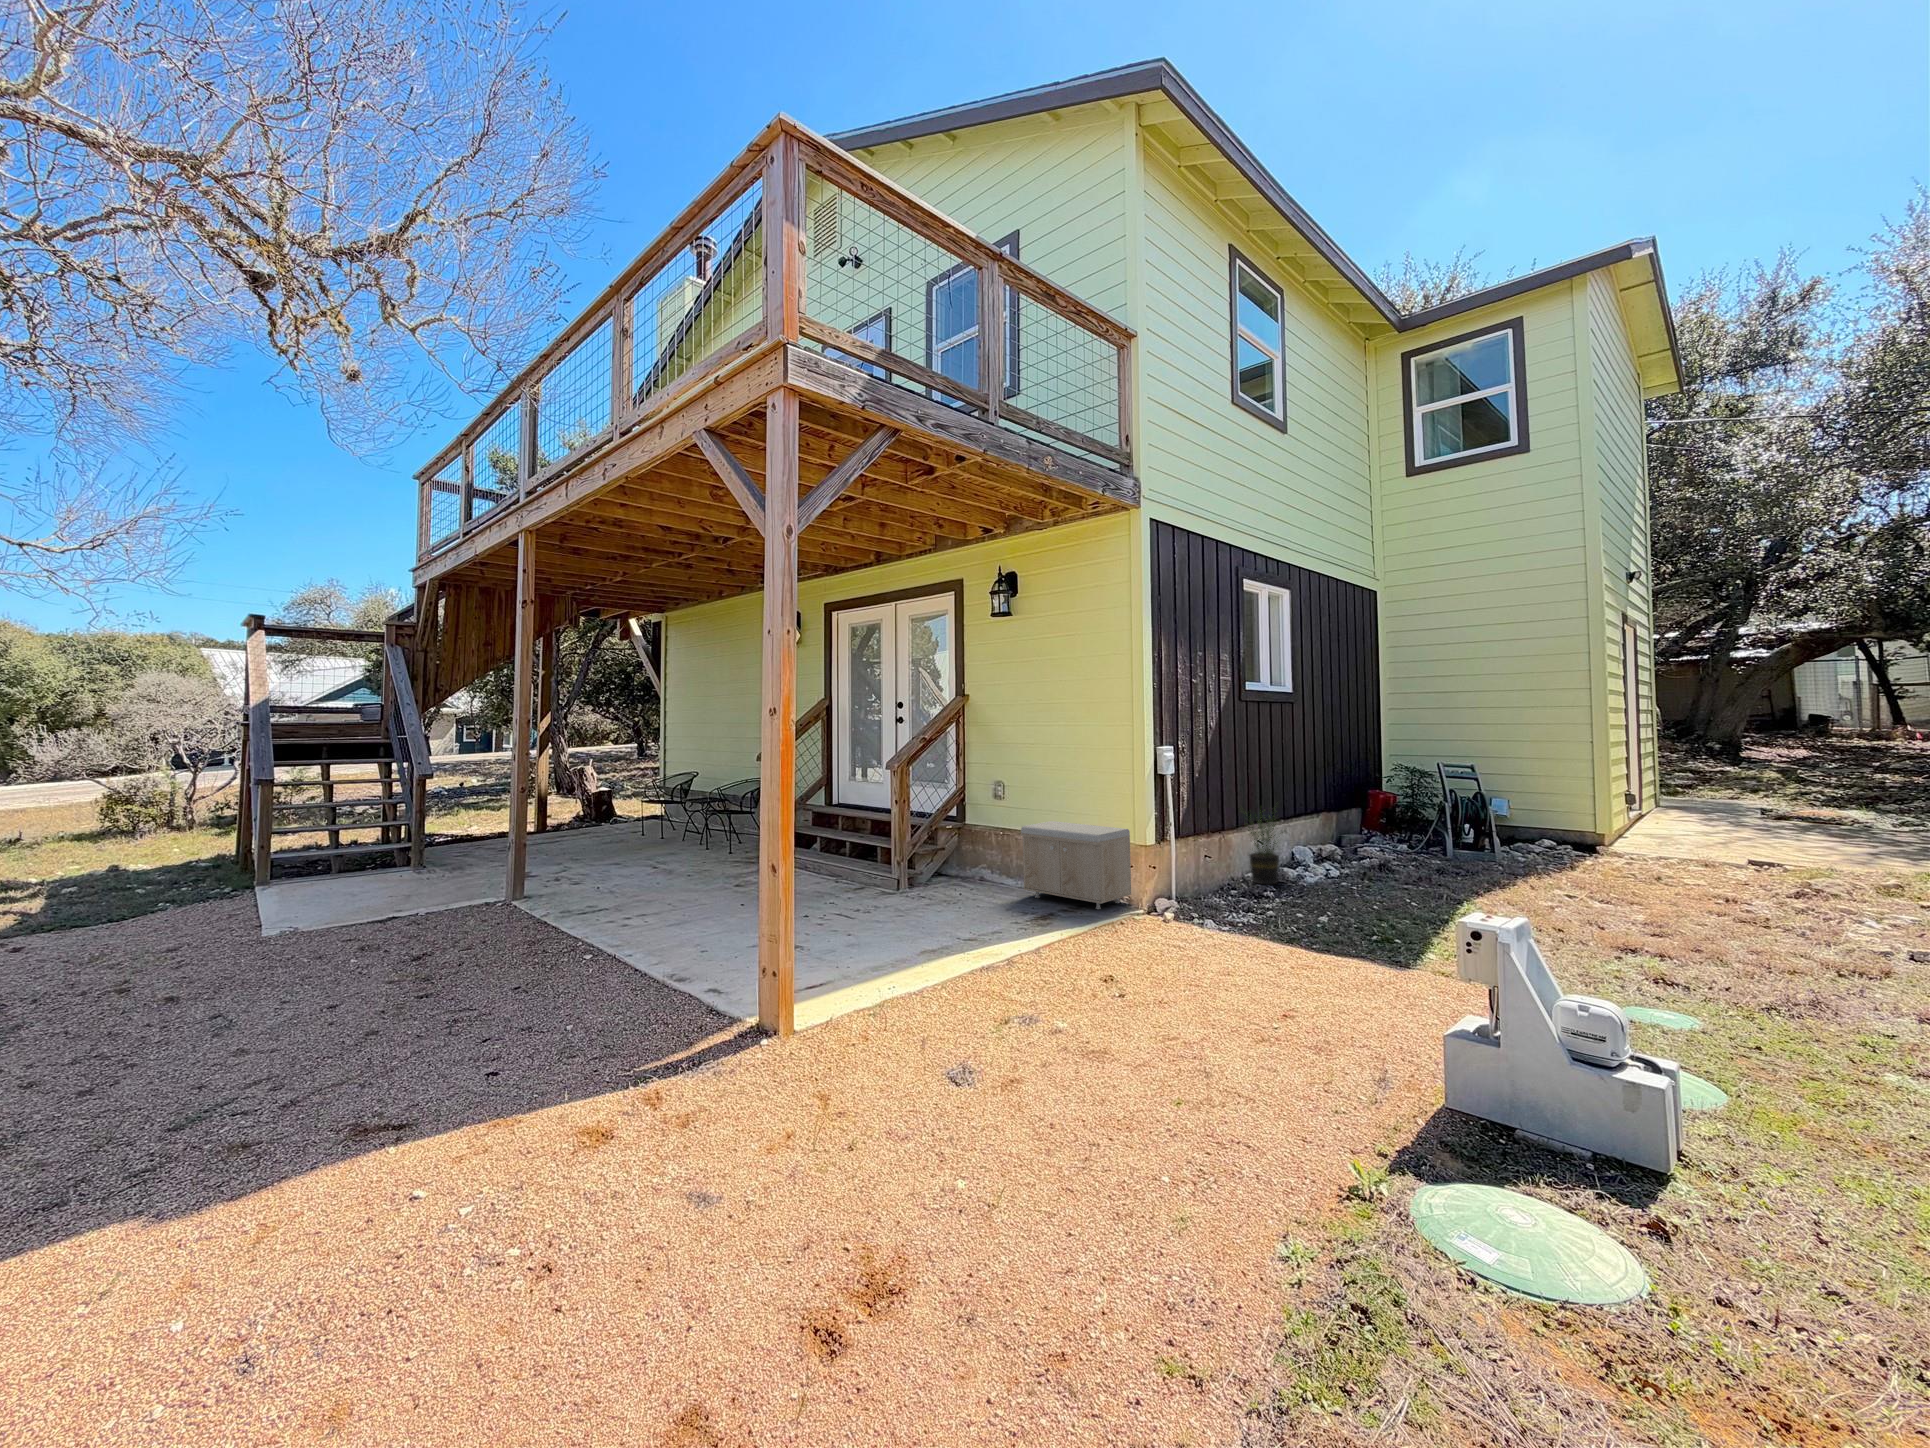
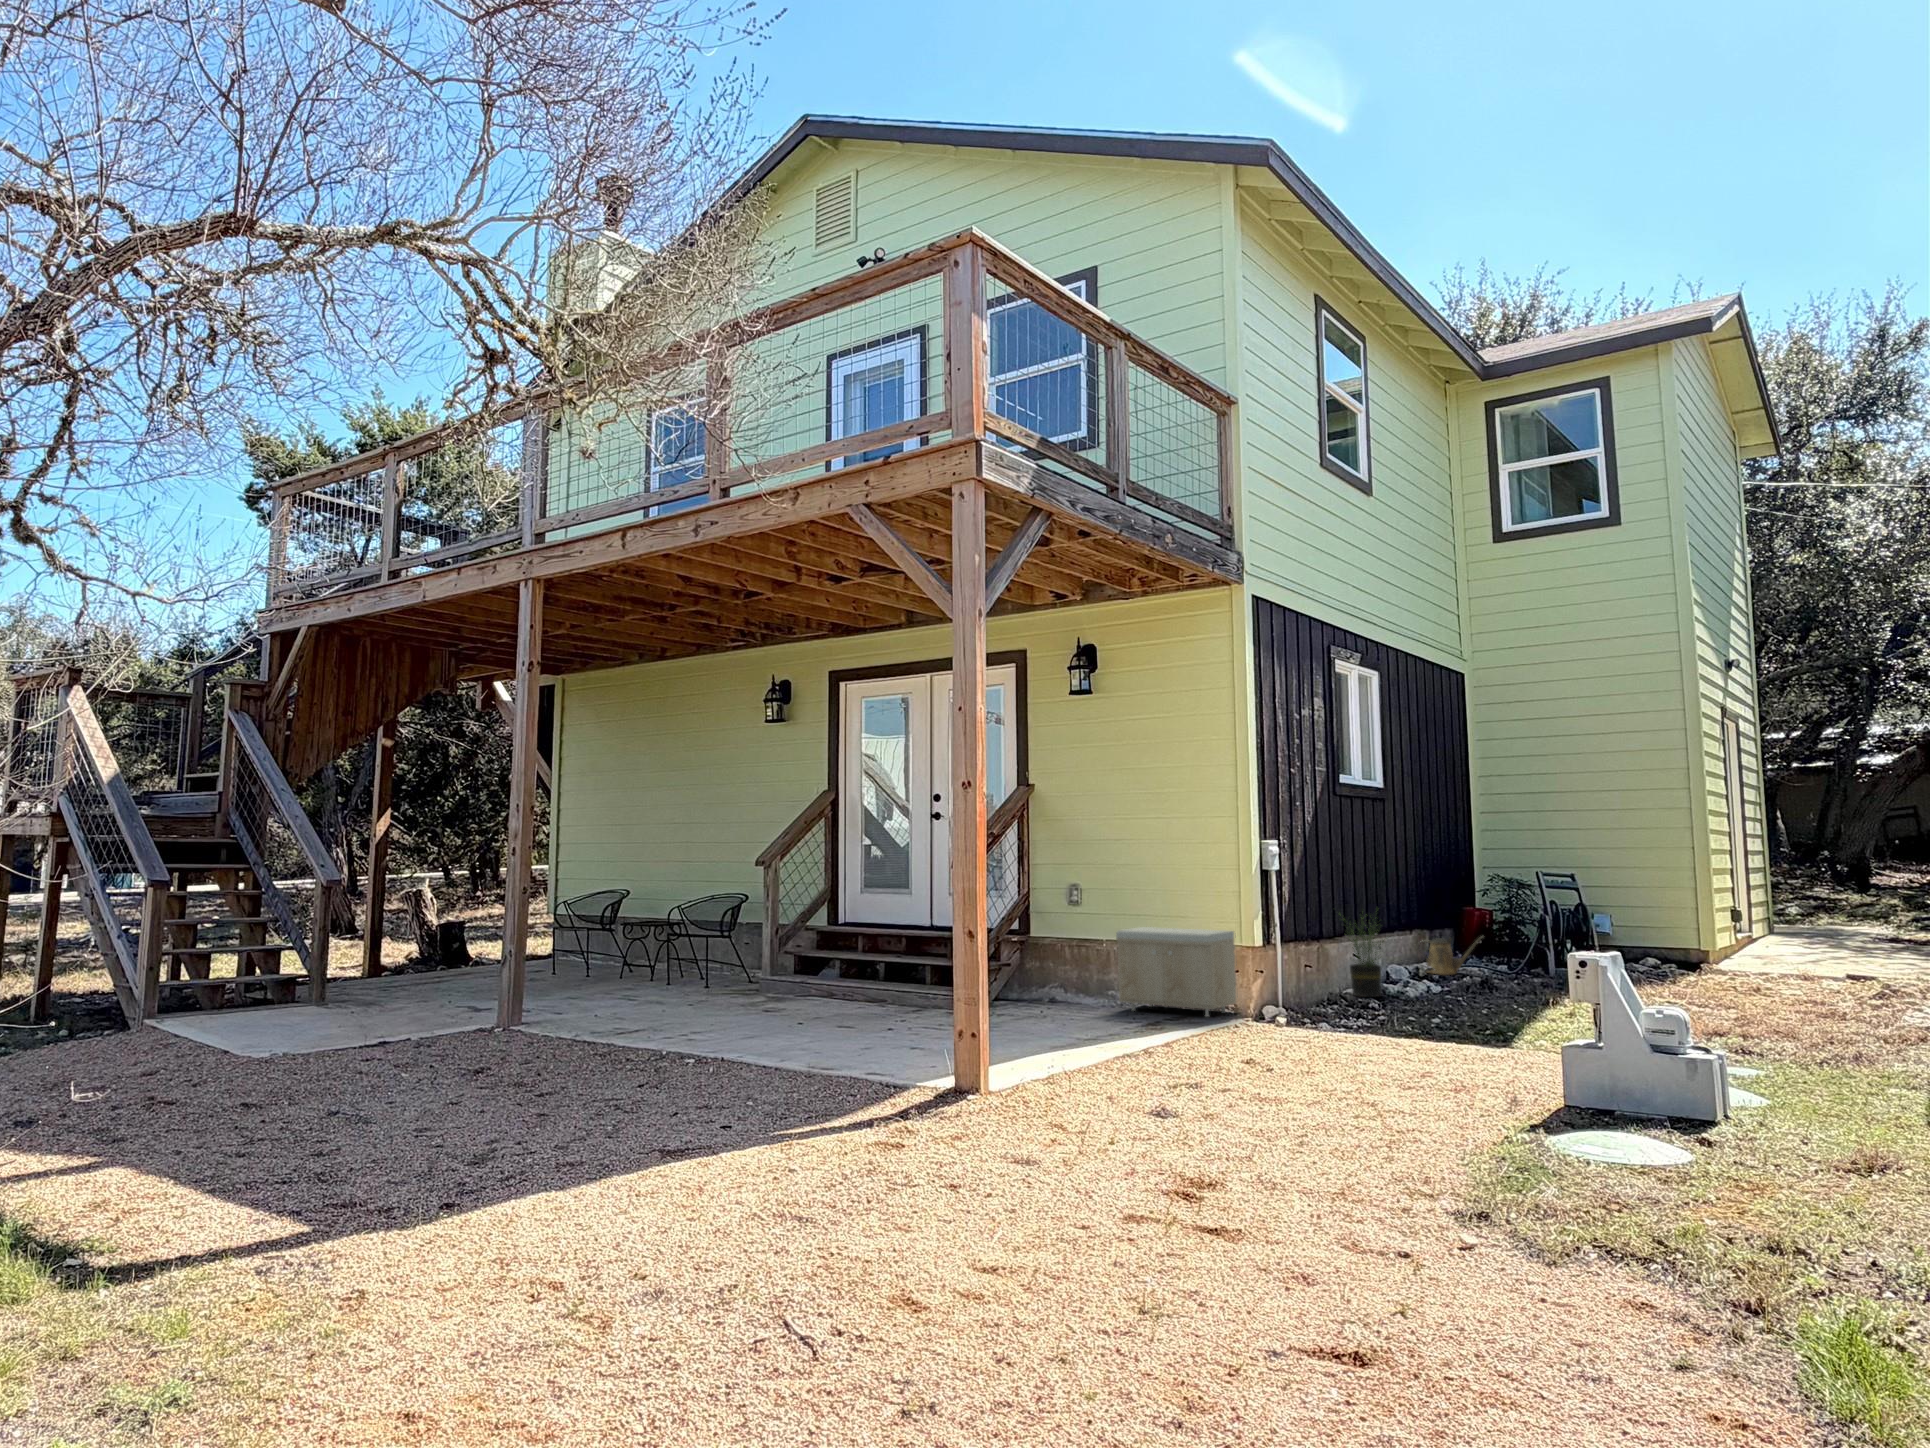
watering can: none [1323,822,1386,855] -> present [1417,936,1483,975]

